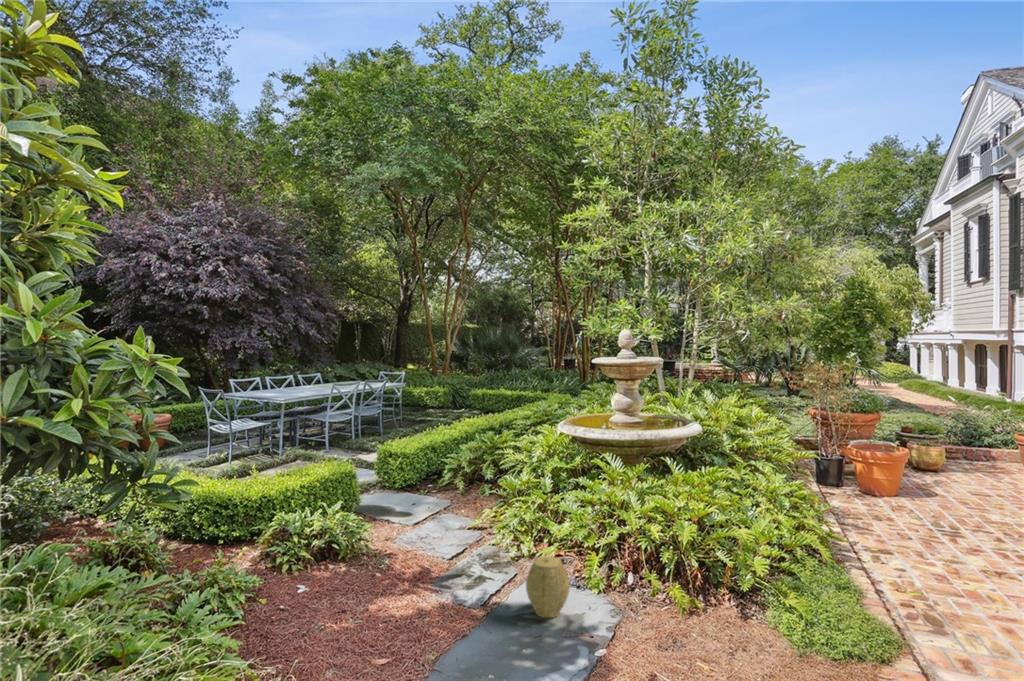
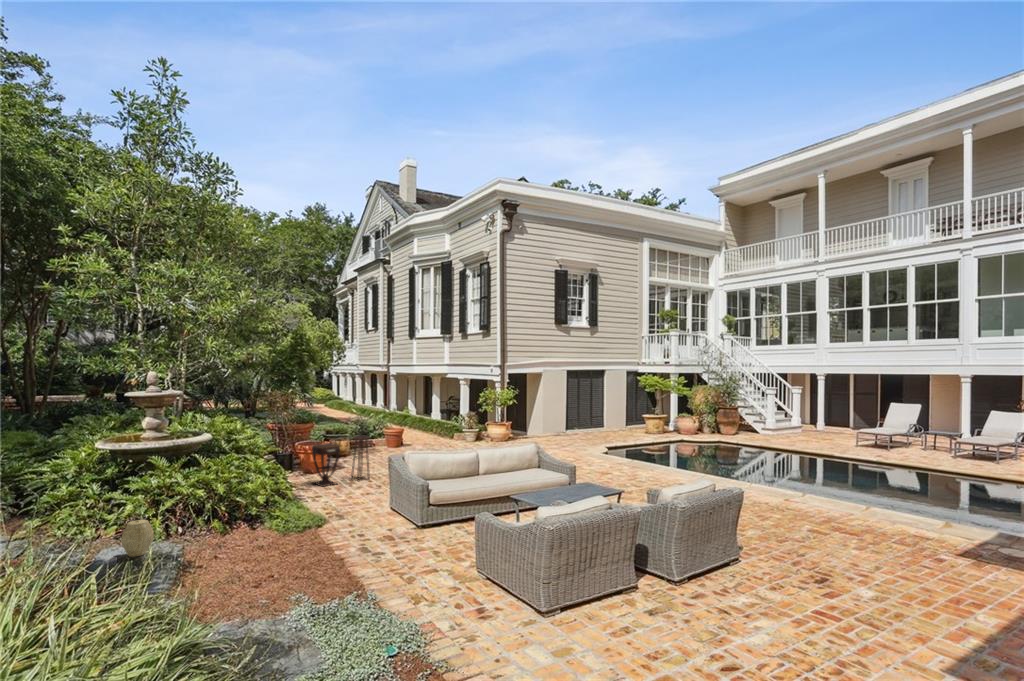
stool: none [956,453,1003,544] -> present [351,436,370,480]
side table: none [872,458,933,539] -> present [312,443,340,487]

